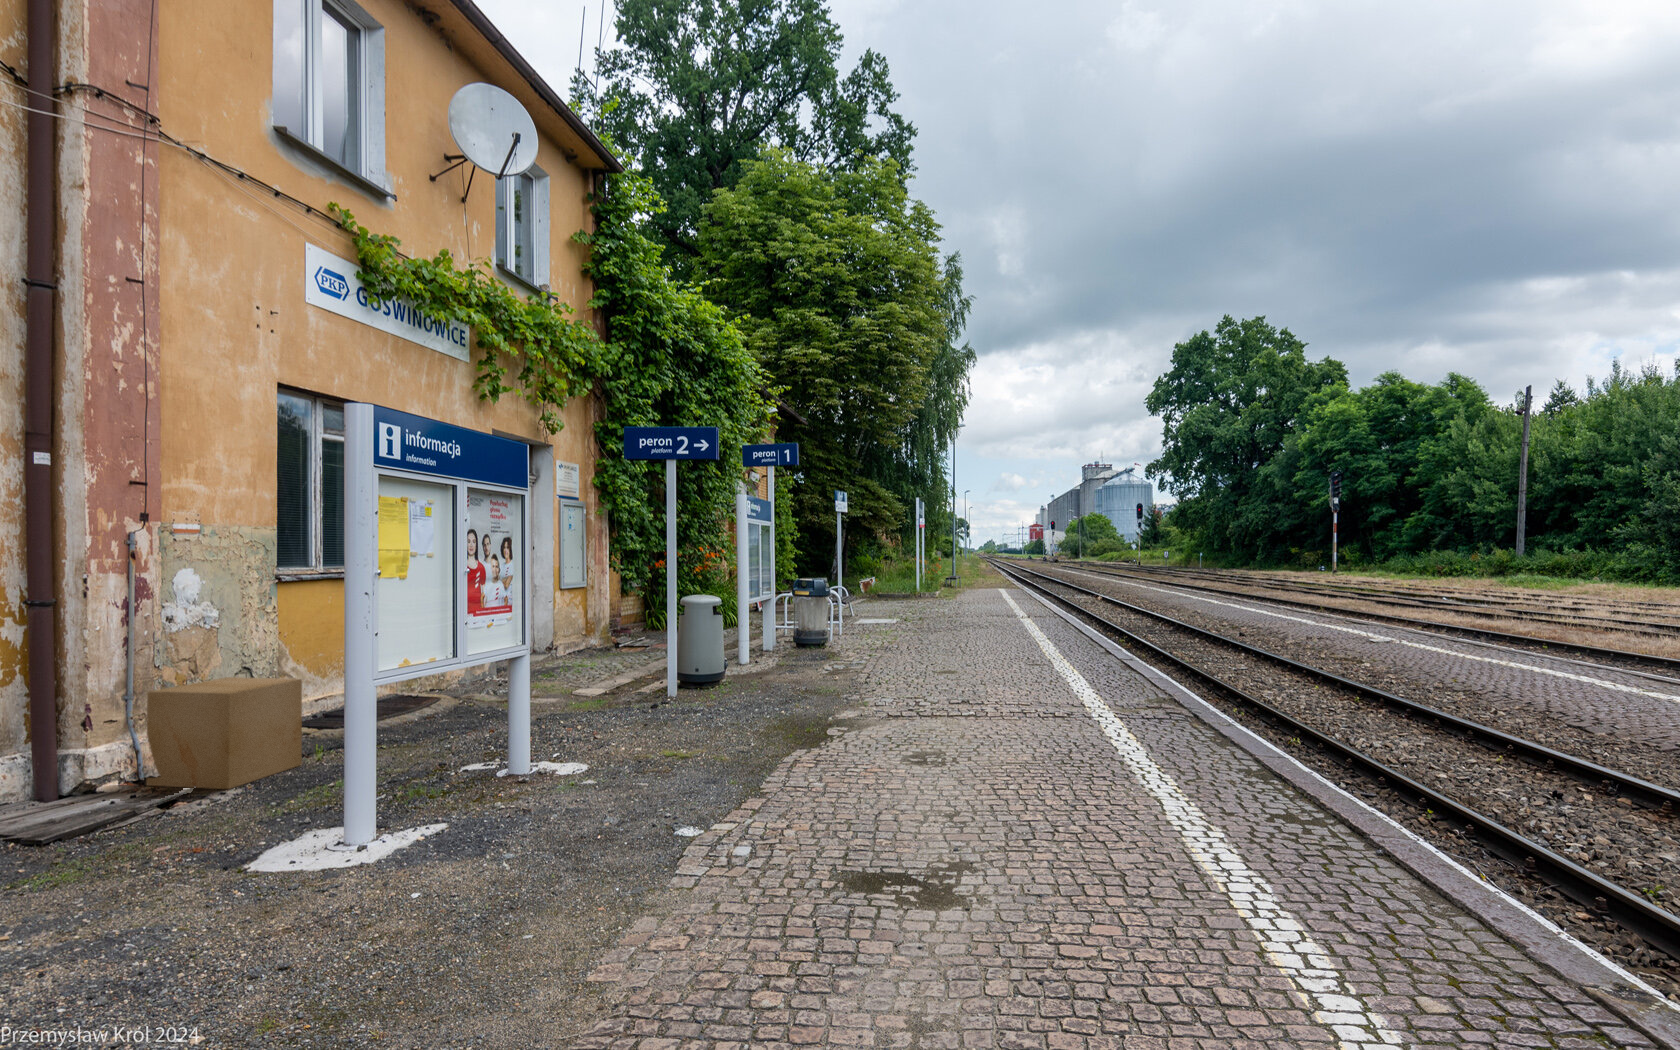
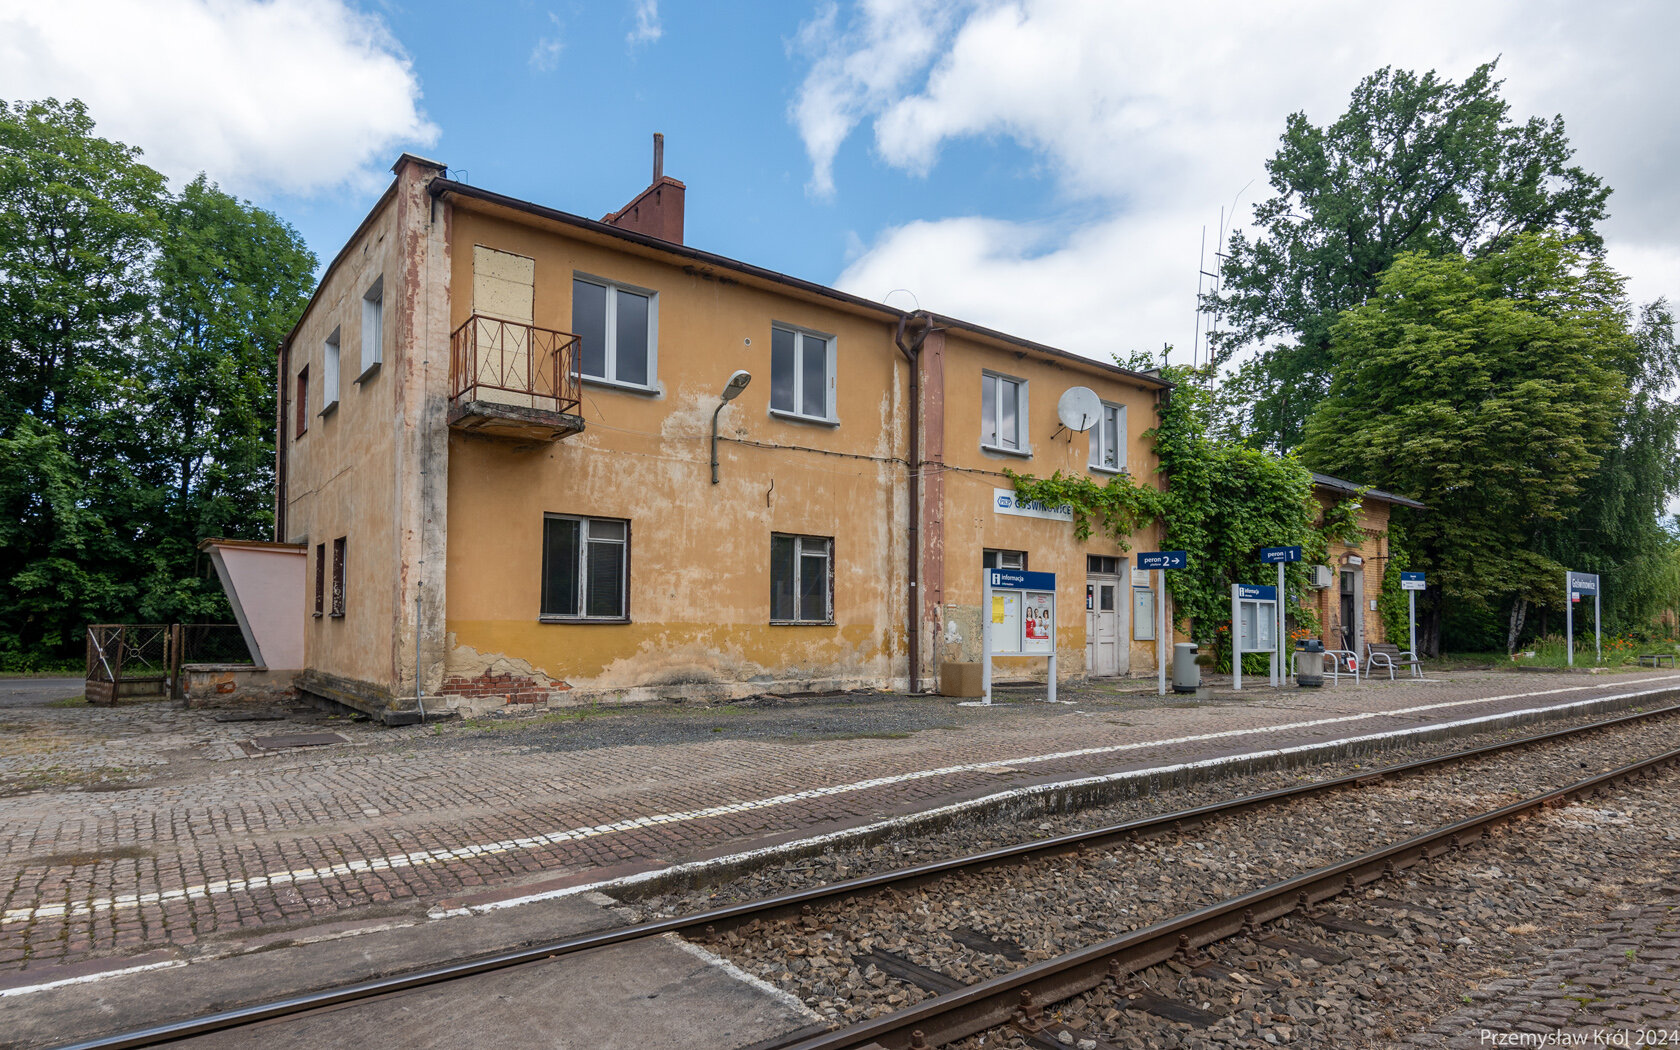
potted tree: none [725,609,758,691] -> present [1194,654,1213,700]

